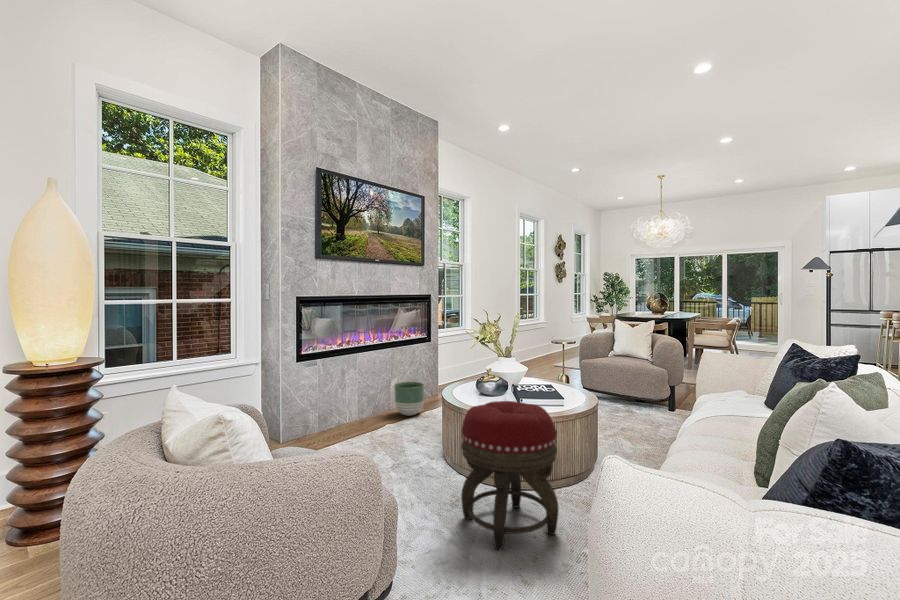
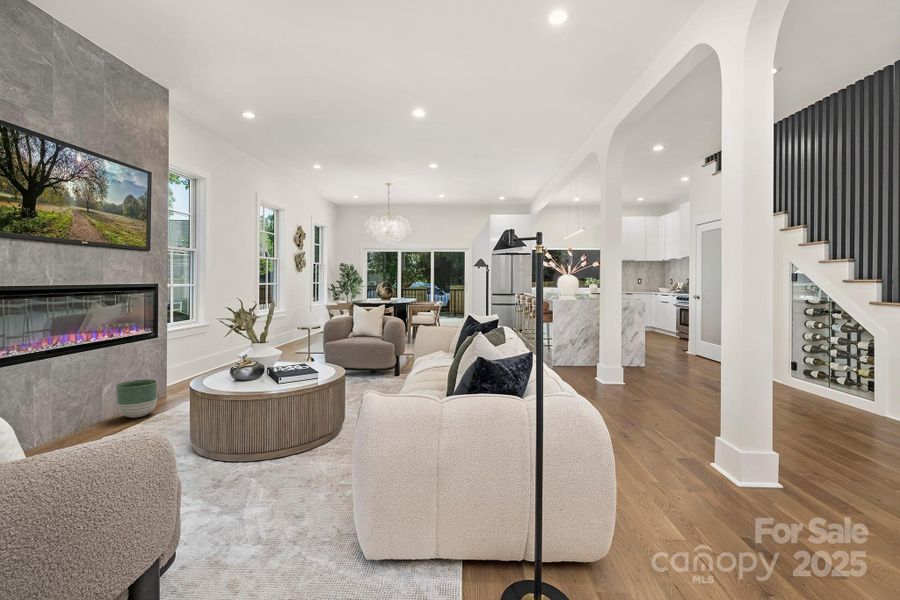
footstool: present [461,401,559,550] -> none [227,379,320,508]

